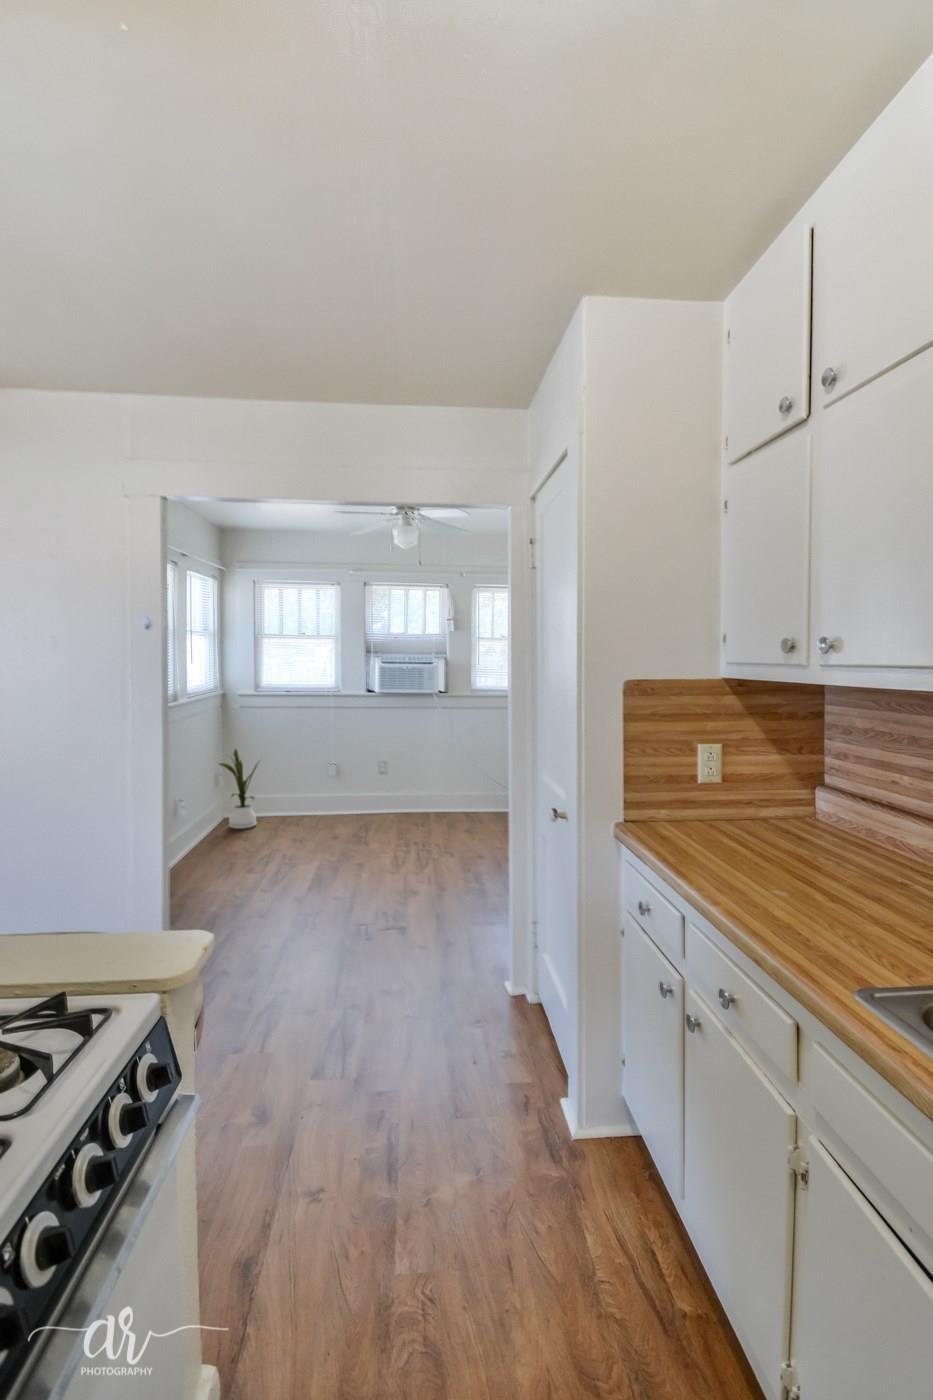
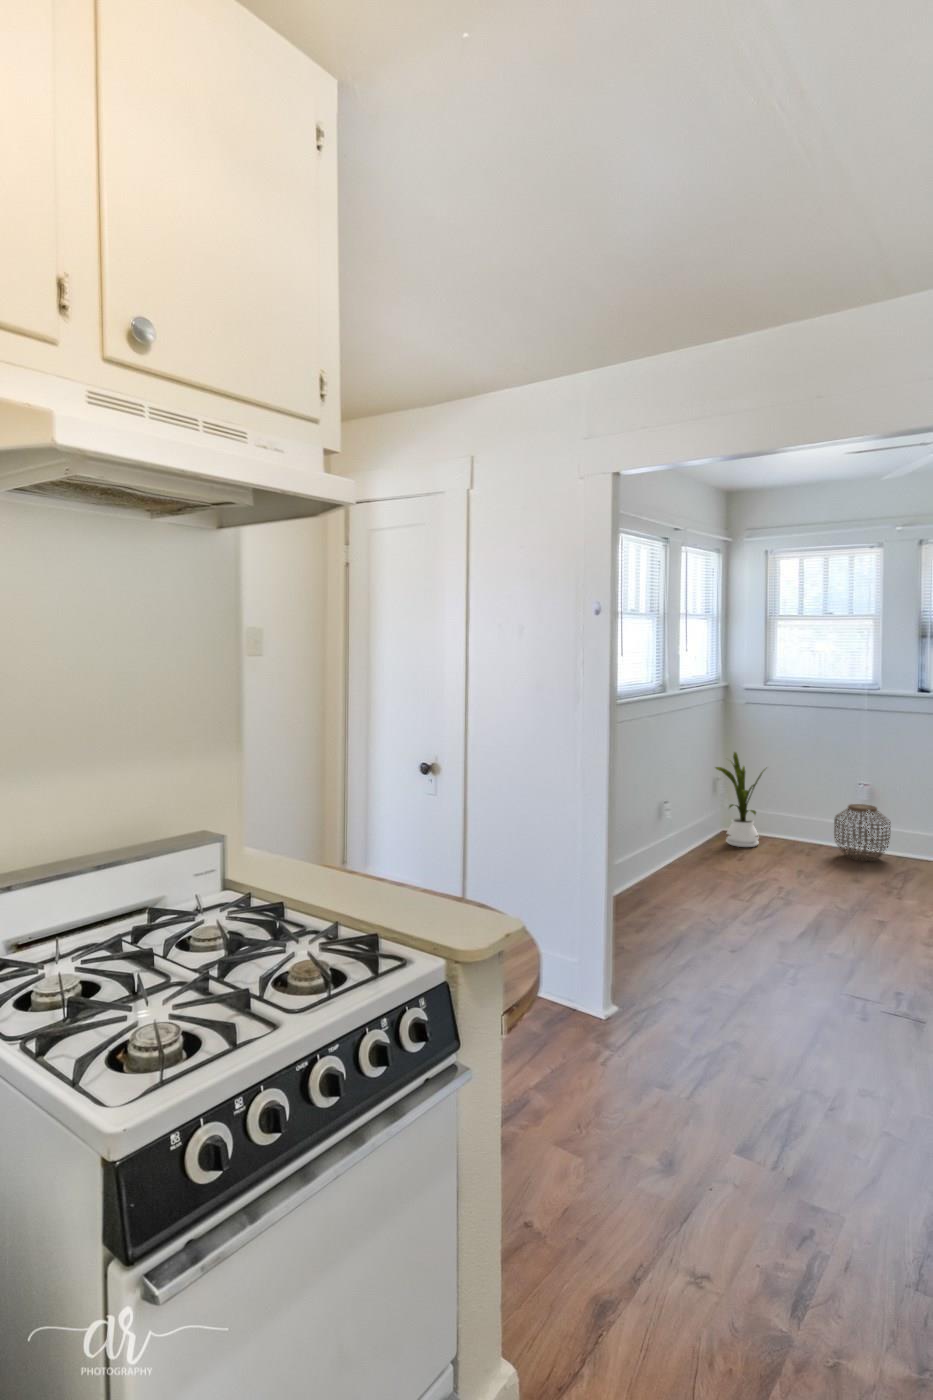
woven basket: none [315,781,354,825] -> present [834,804,891,861]

